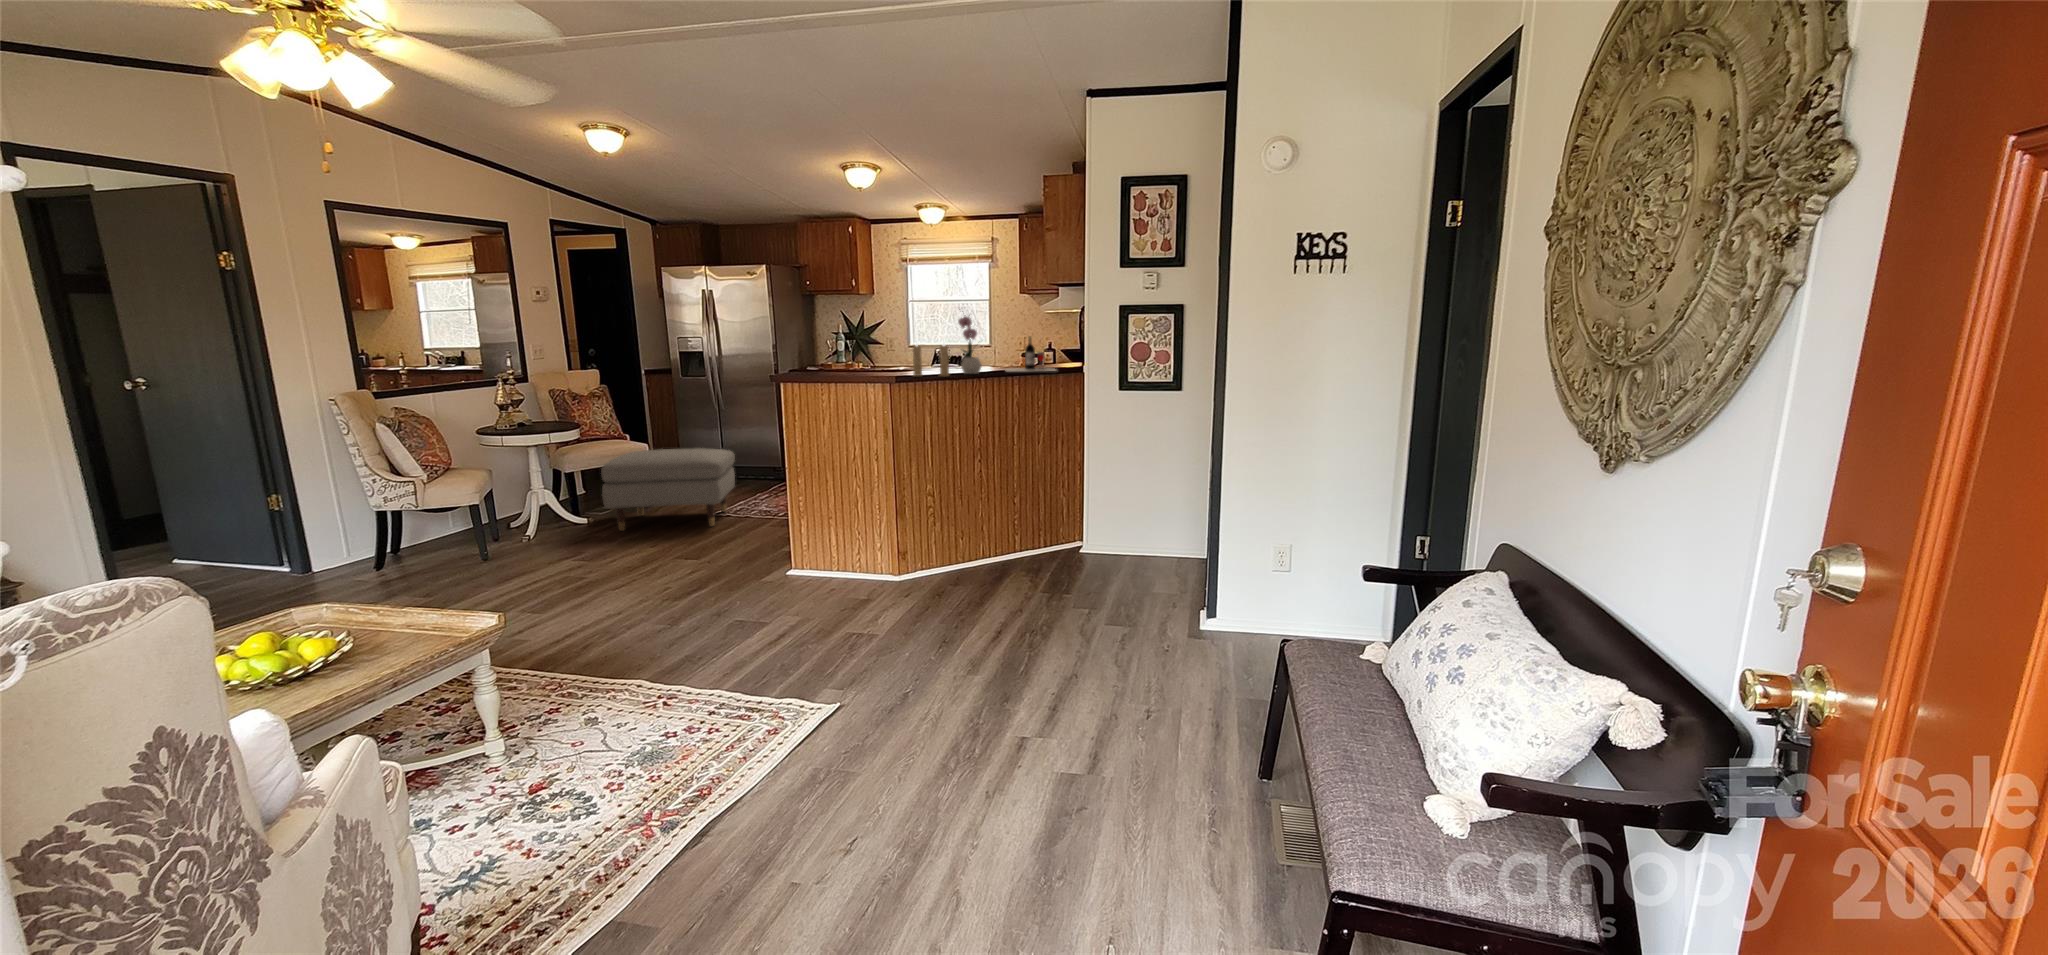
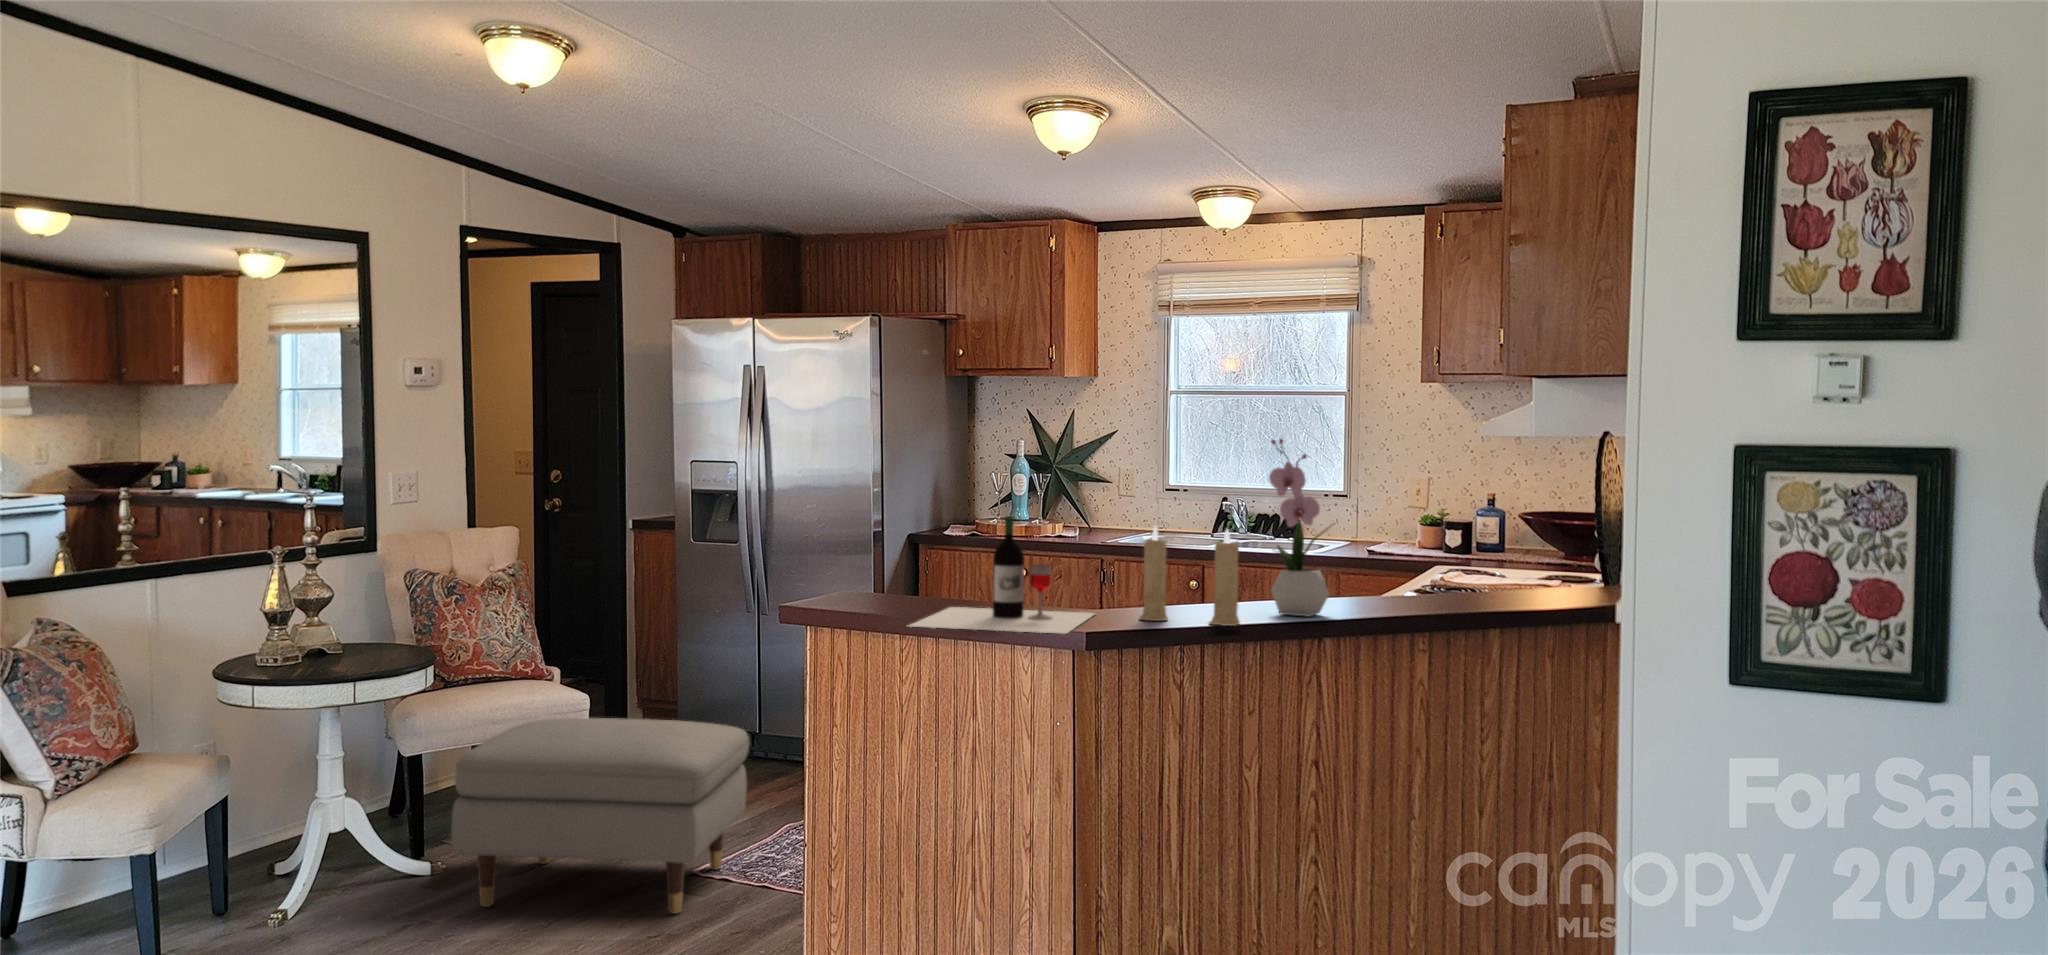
wine bottle: present [1007,337,1055,371] -> present [909,516,1094,634]

